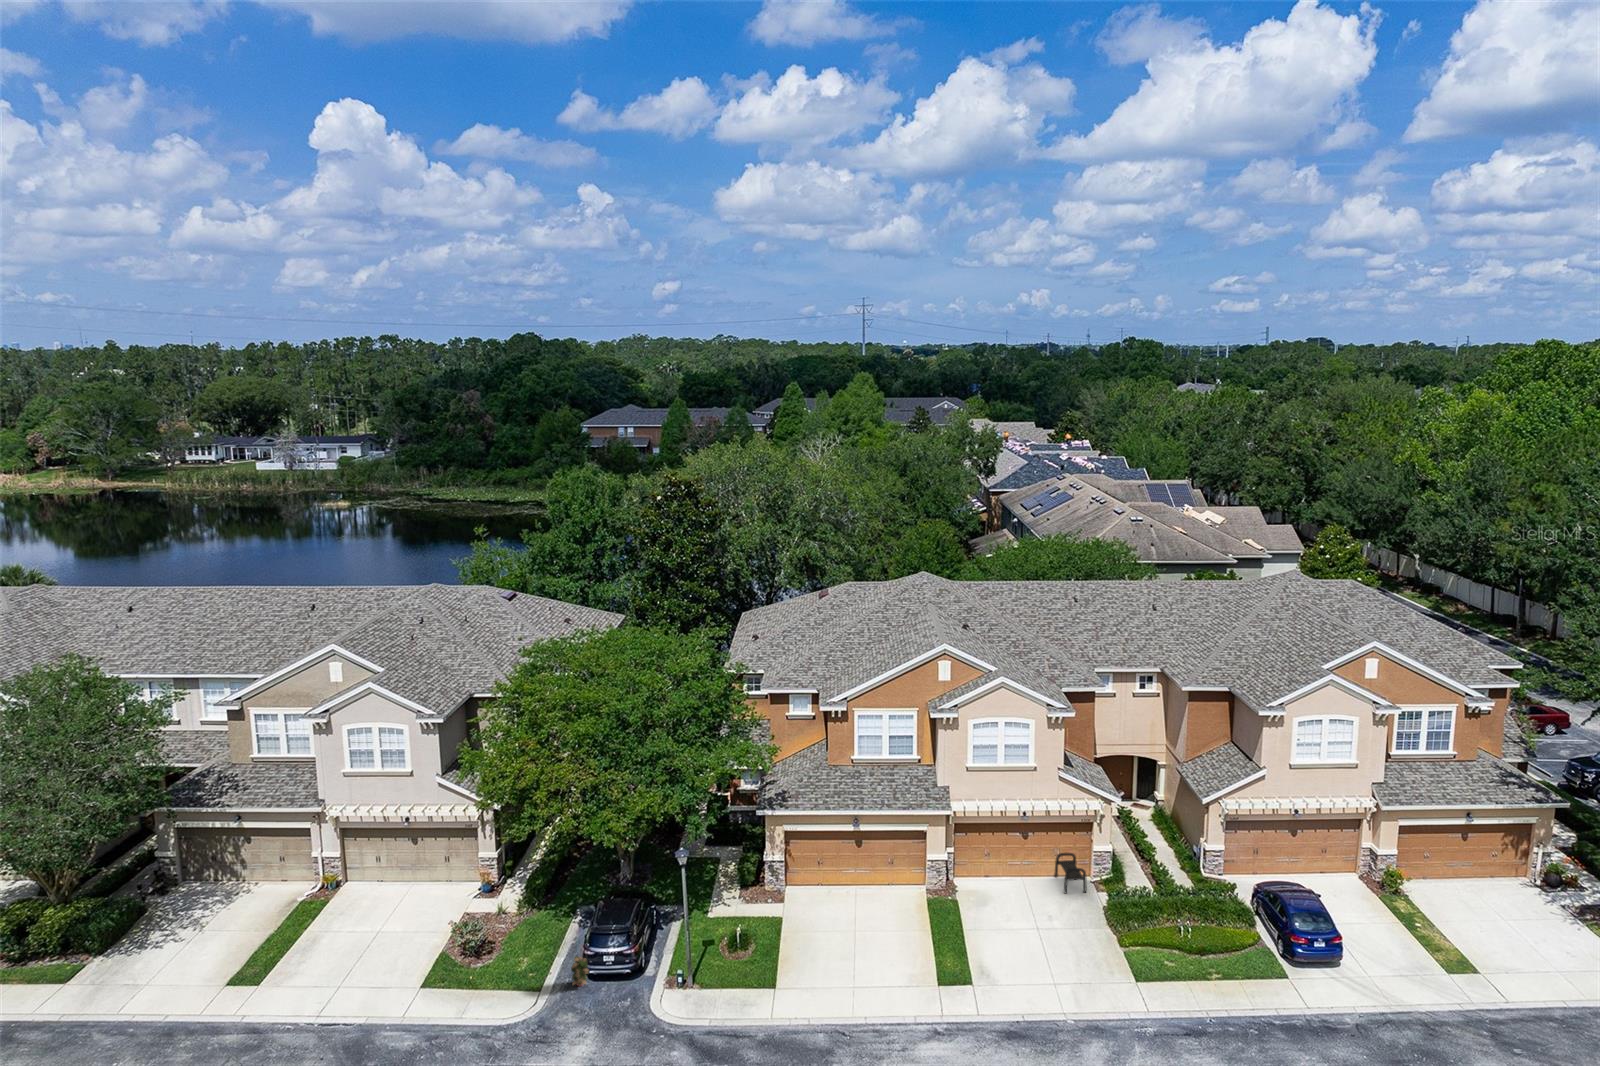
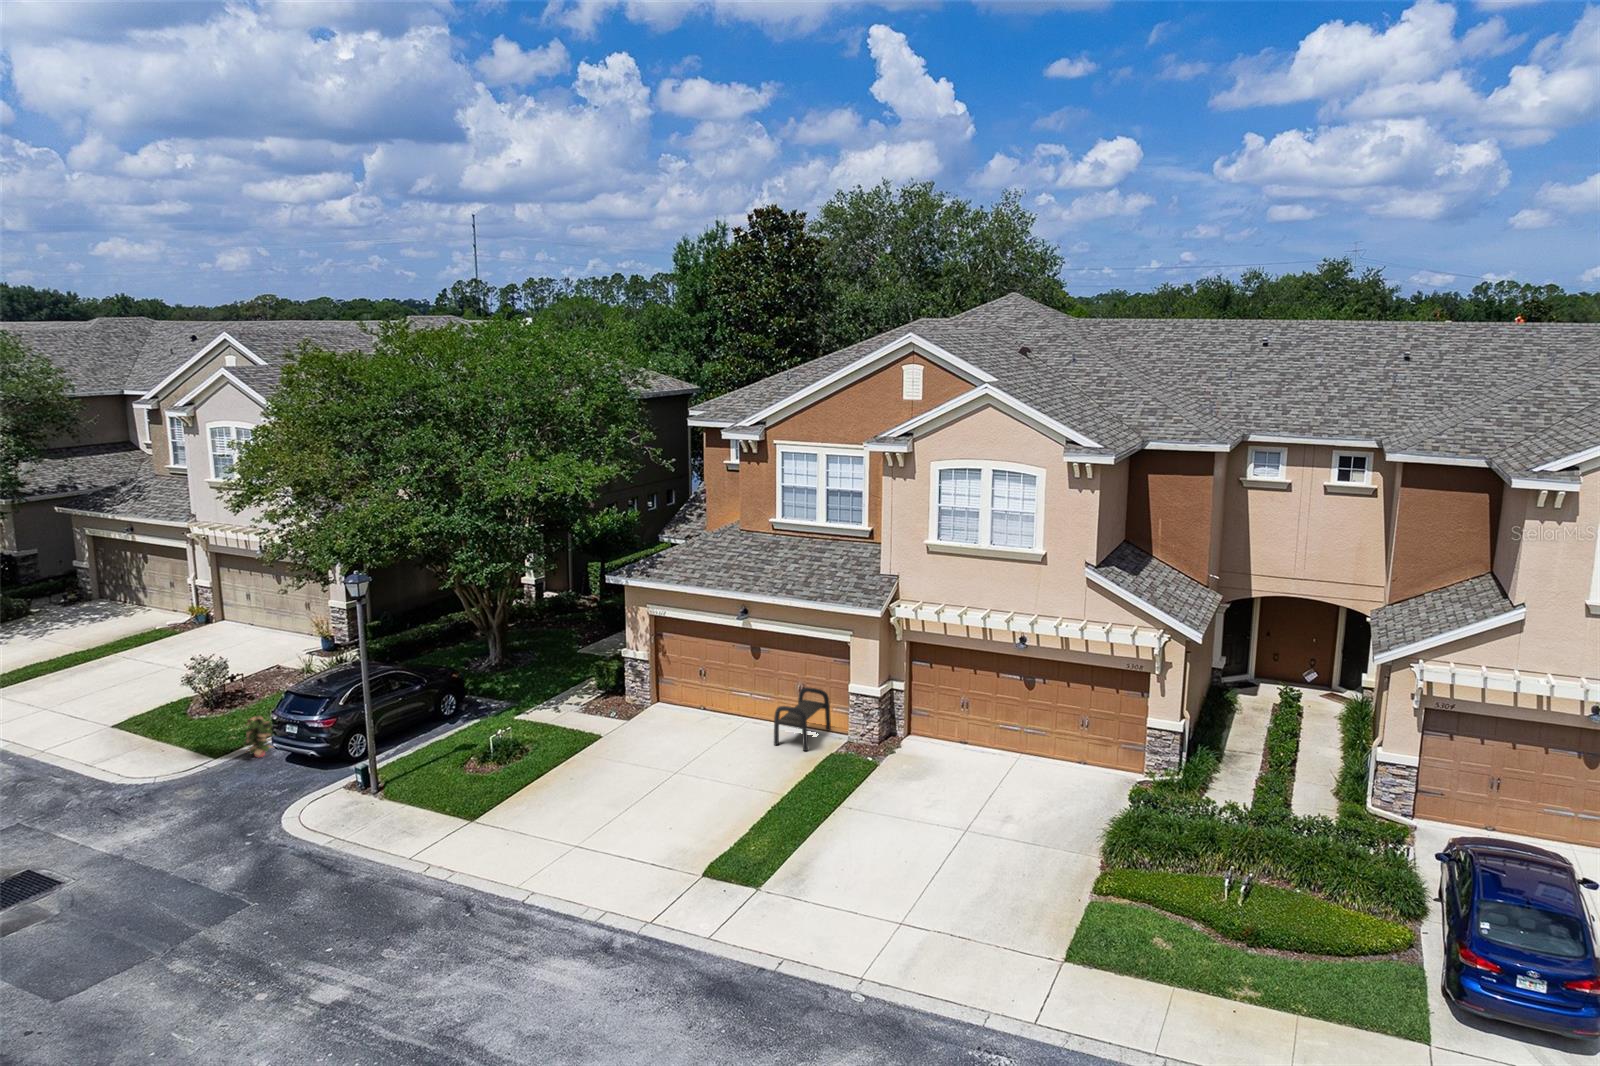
bench: present [1054,853,1086,893] -> present [774,687,831,751]

